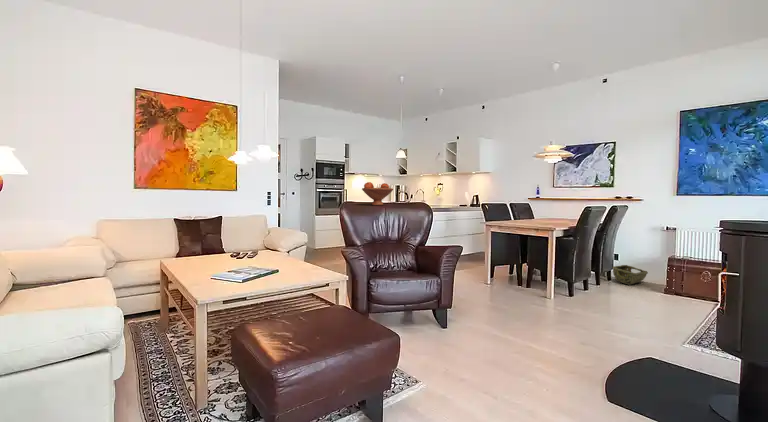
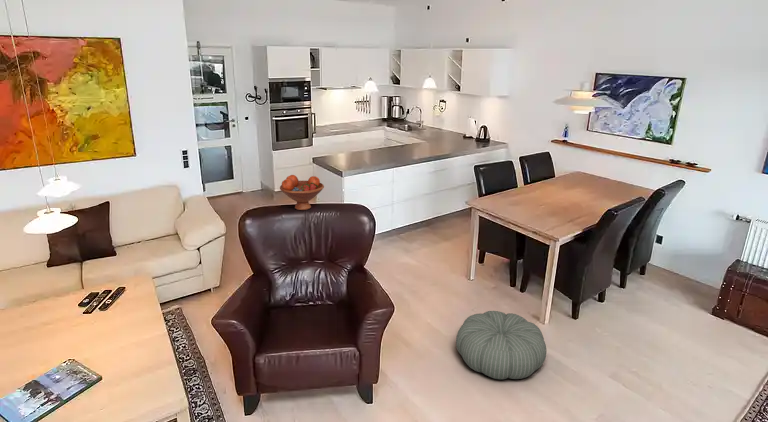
woven basket: present [612,265,648,285] -> none [647,254,696,286]
pouf: none [496,283,568,323] -> present [456,311,547,379]

